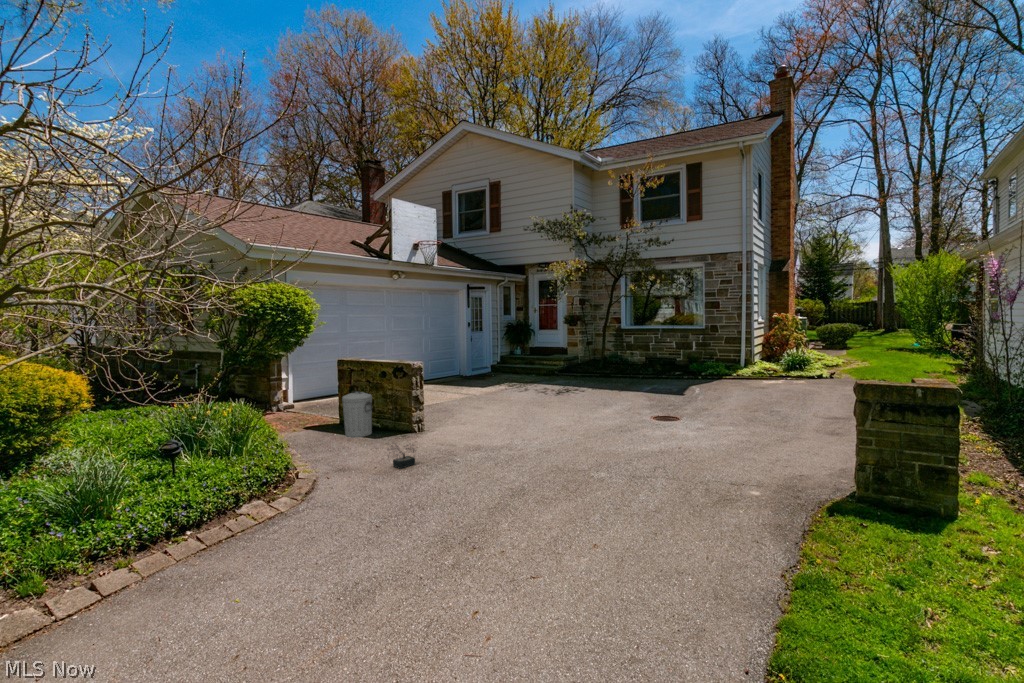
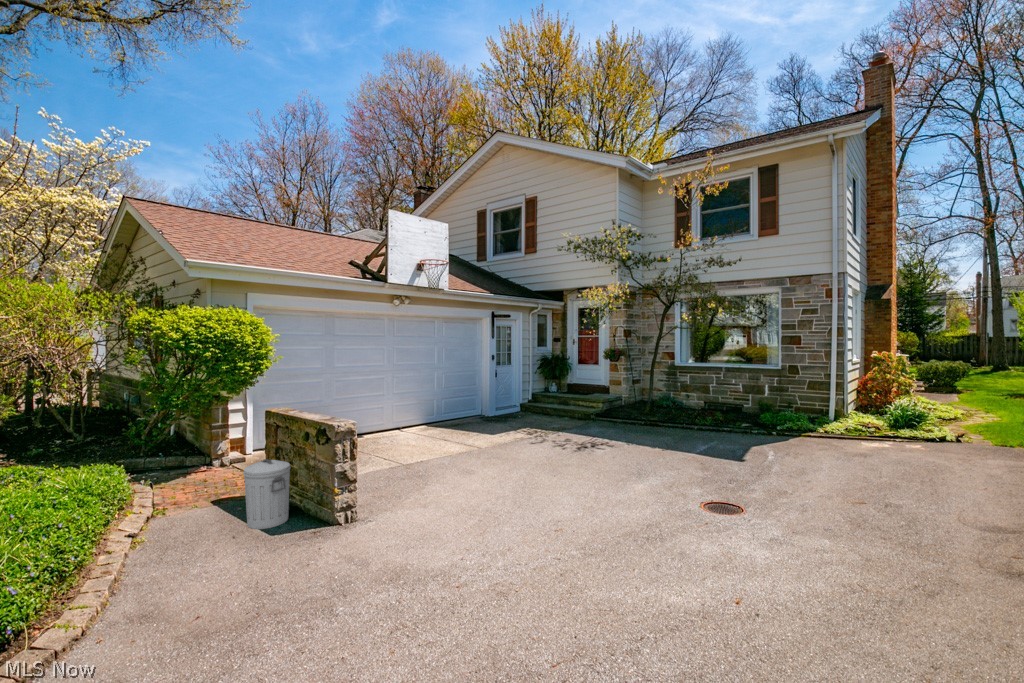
decorative plant: present [387,443,416,469] -> none [211,582,278,638]

